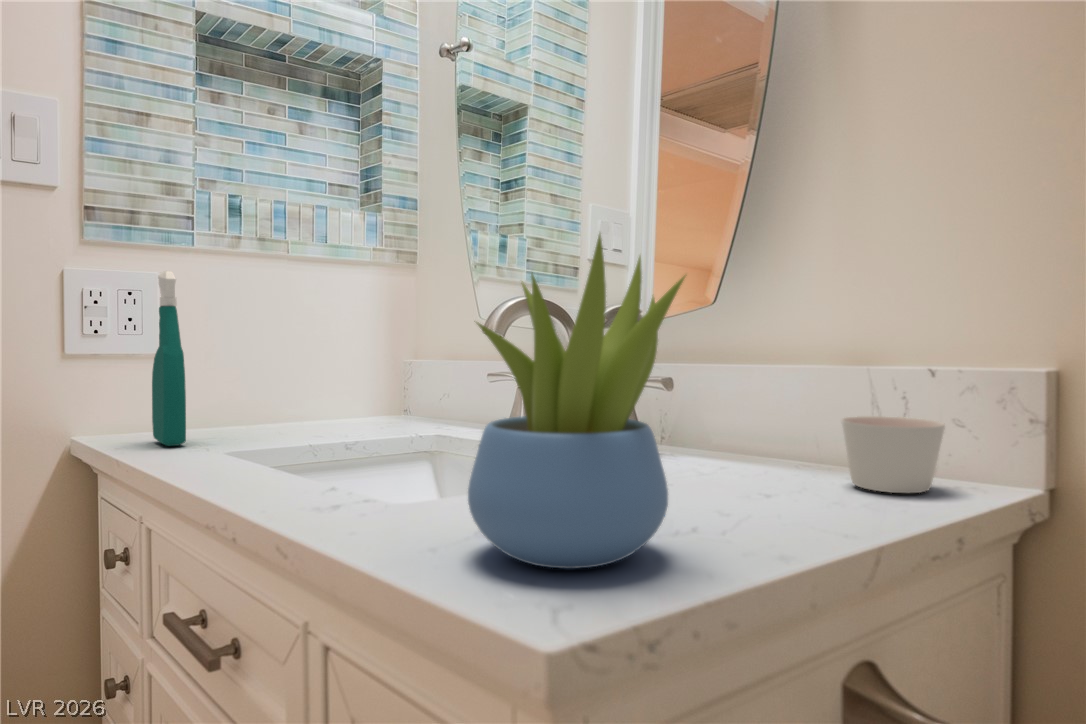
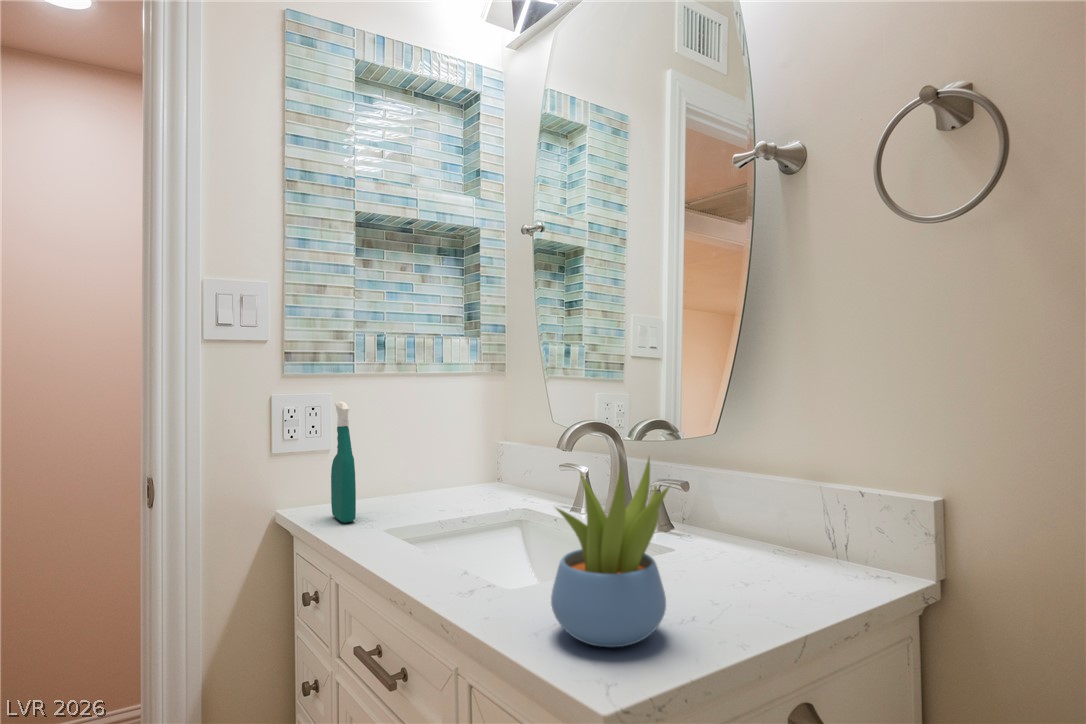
candle: present [841,416,945,493] -> none [797,524,865,583]

